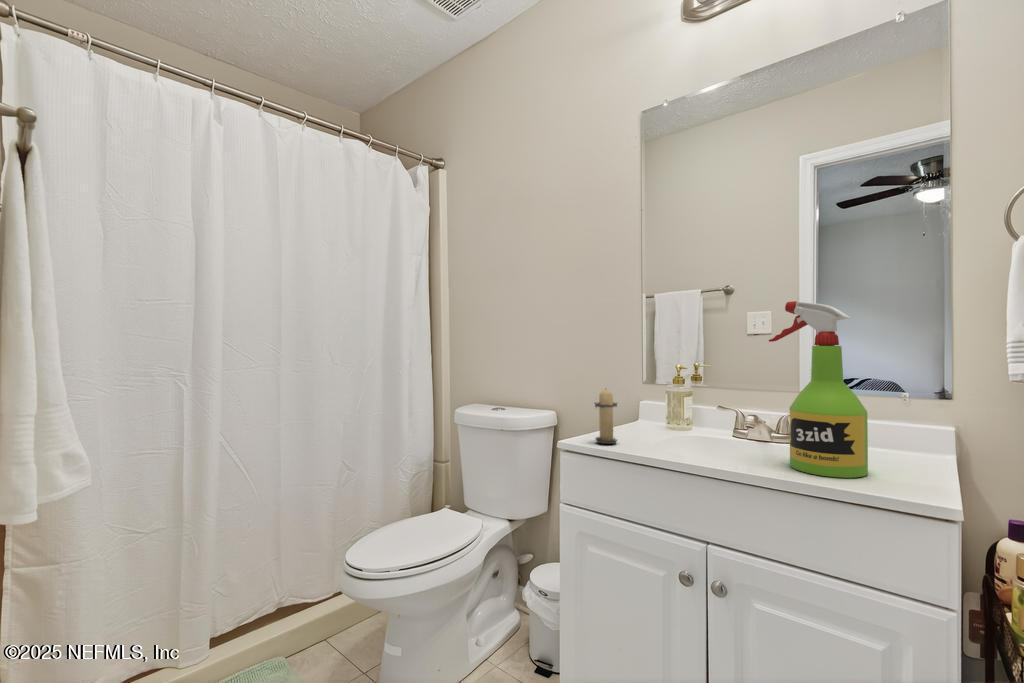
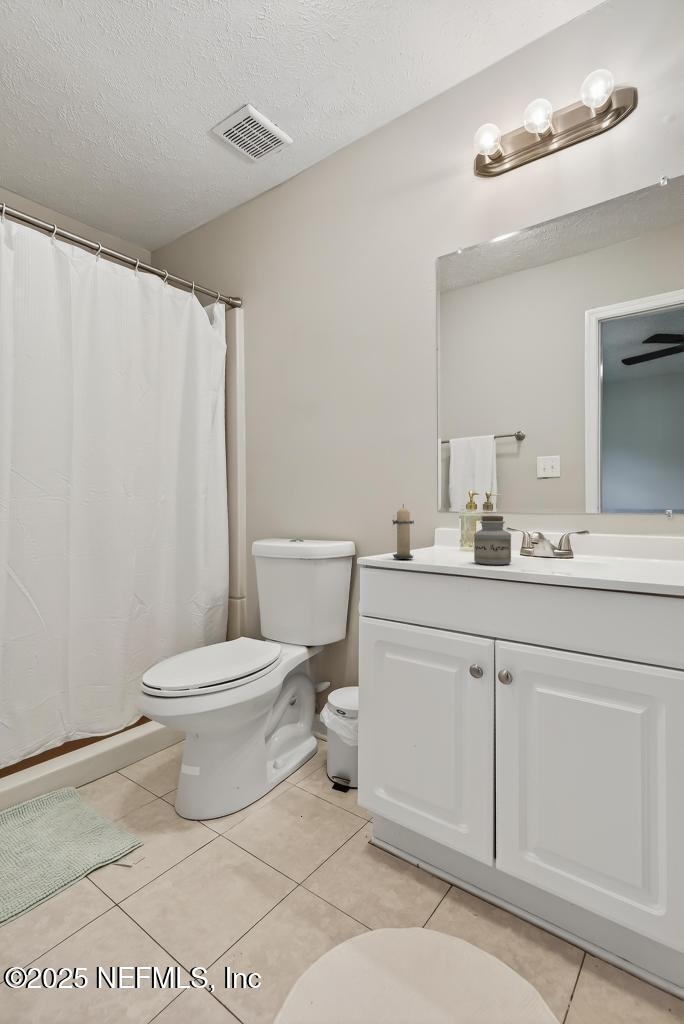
spray bottle: present [769,301,868,478] -> none [555,417,642,574]
jar: none [681,402,722,456] -> present [474,516,511,565]

